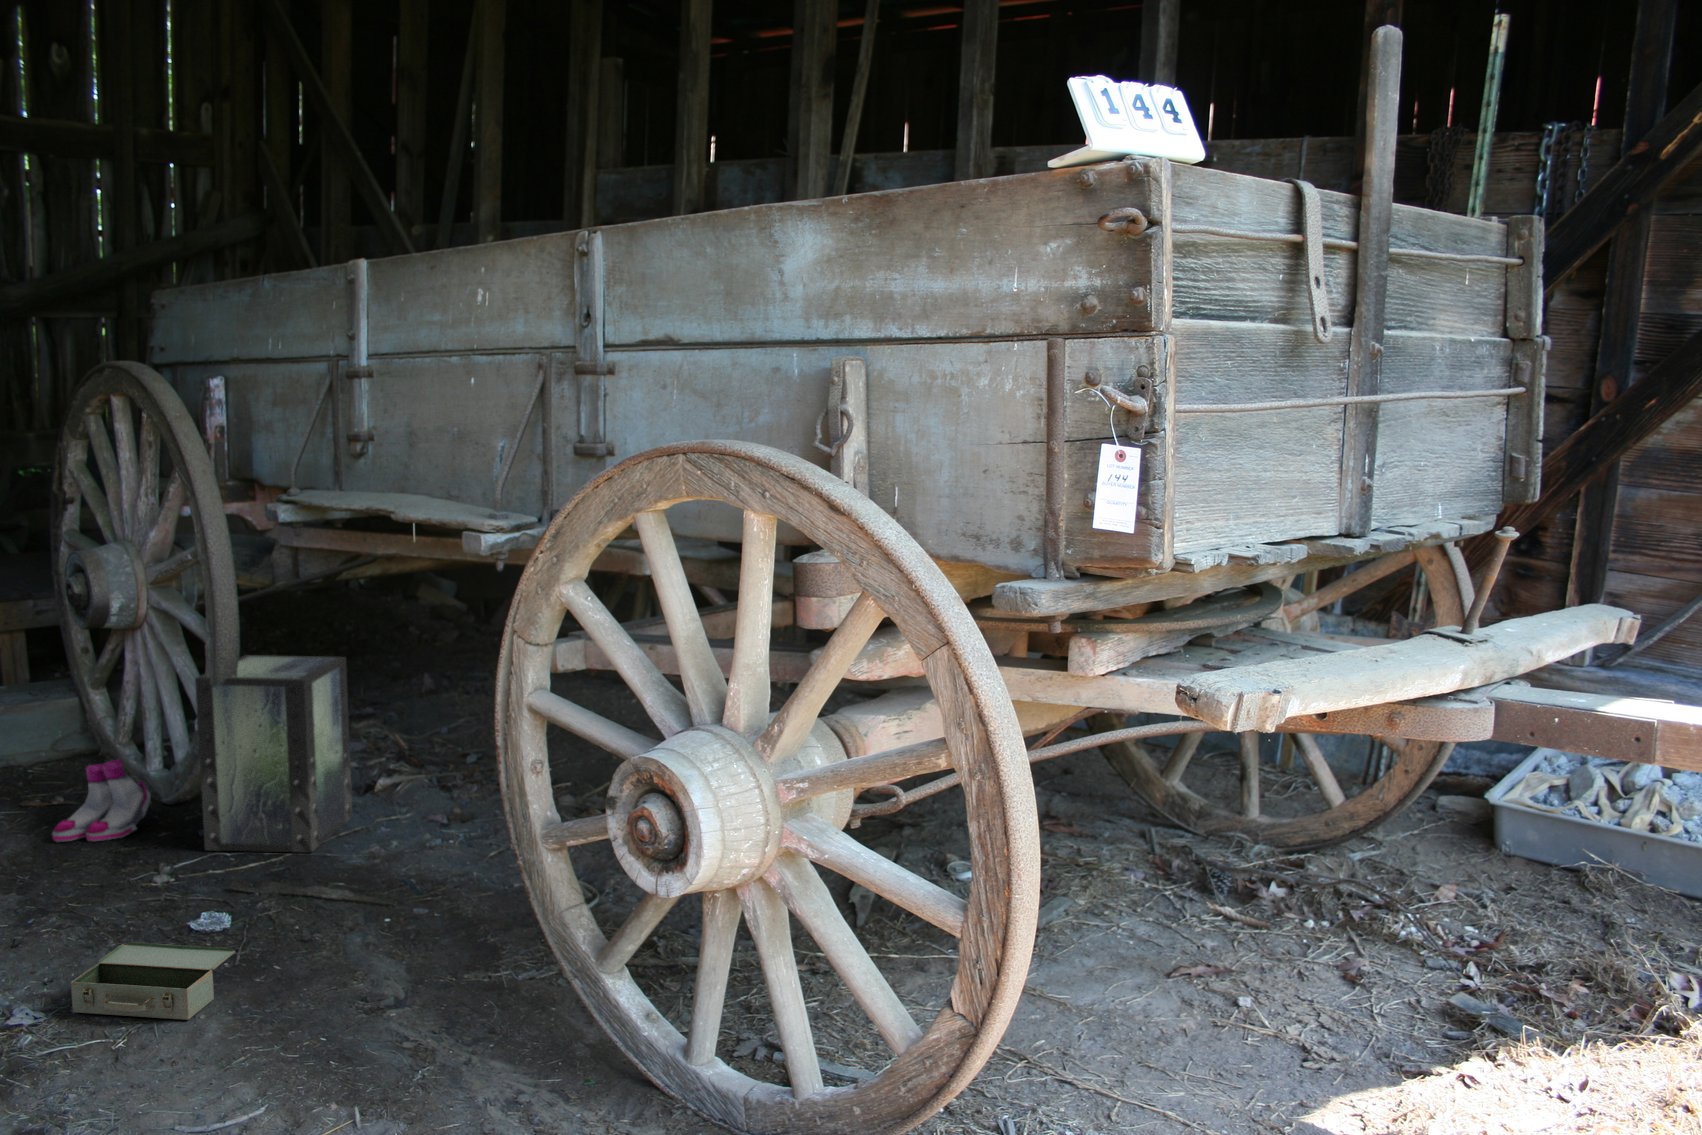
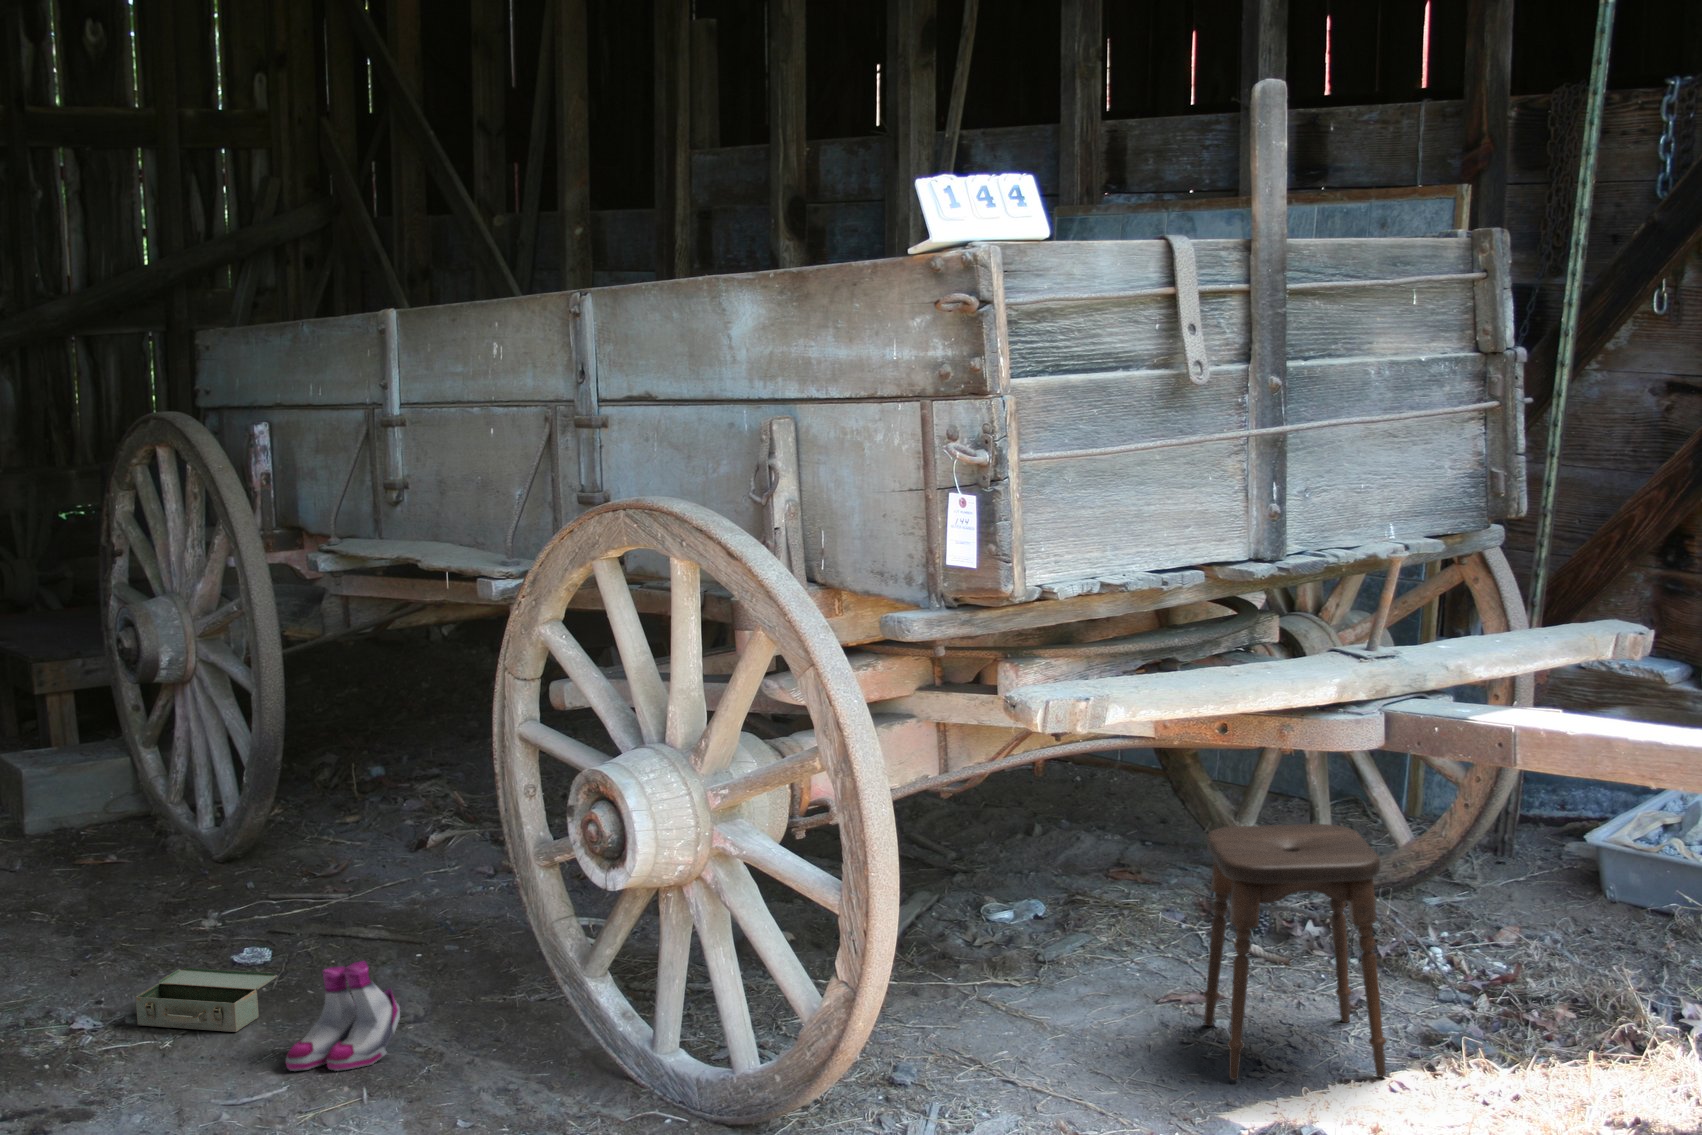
storage box: present [195,655,352,852] -> none [243,705,399,901]
boots: present [52,759,150,842] -> present [286,961,400,1071]
stool: none [1214,799,1429,1067] -> present [1204,824,1386,1080]

